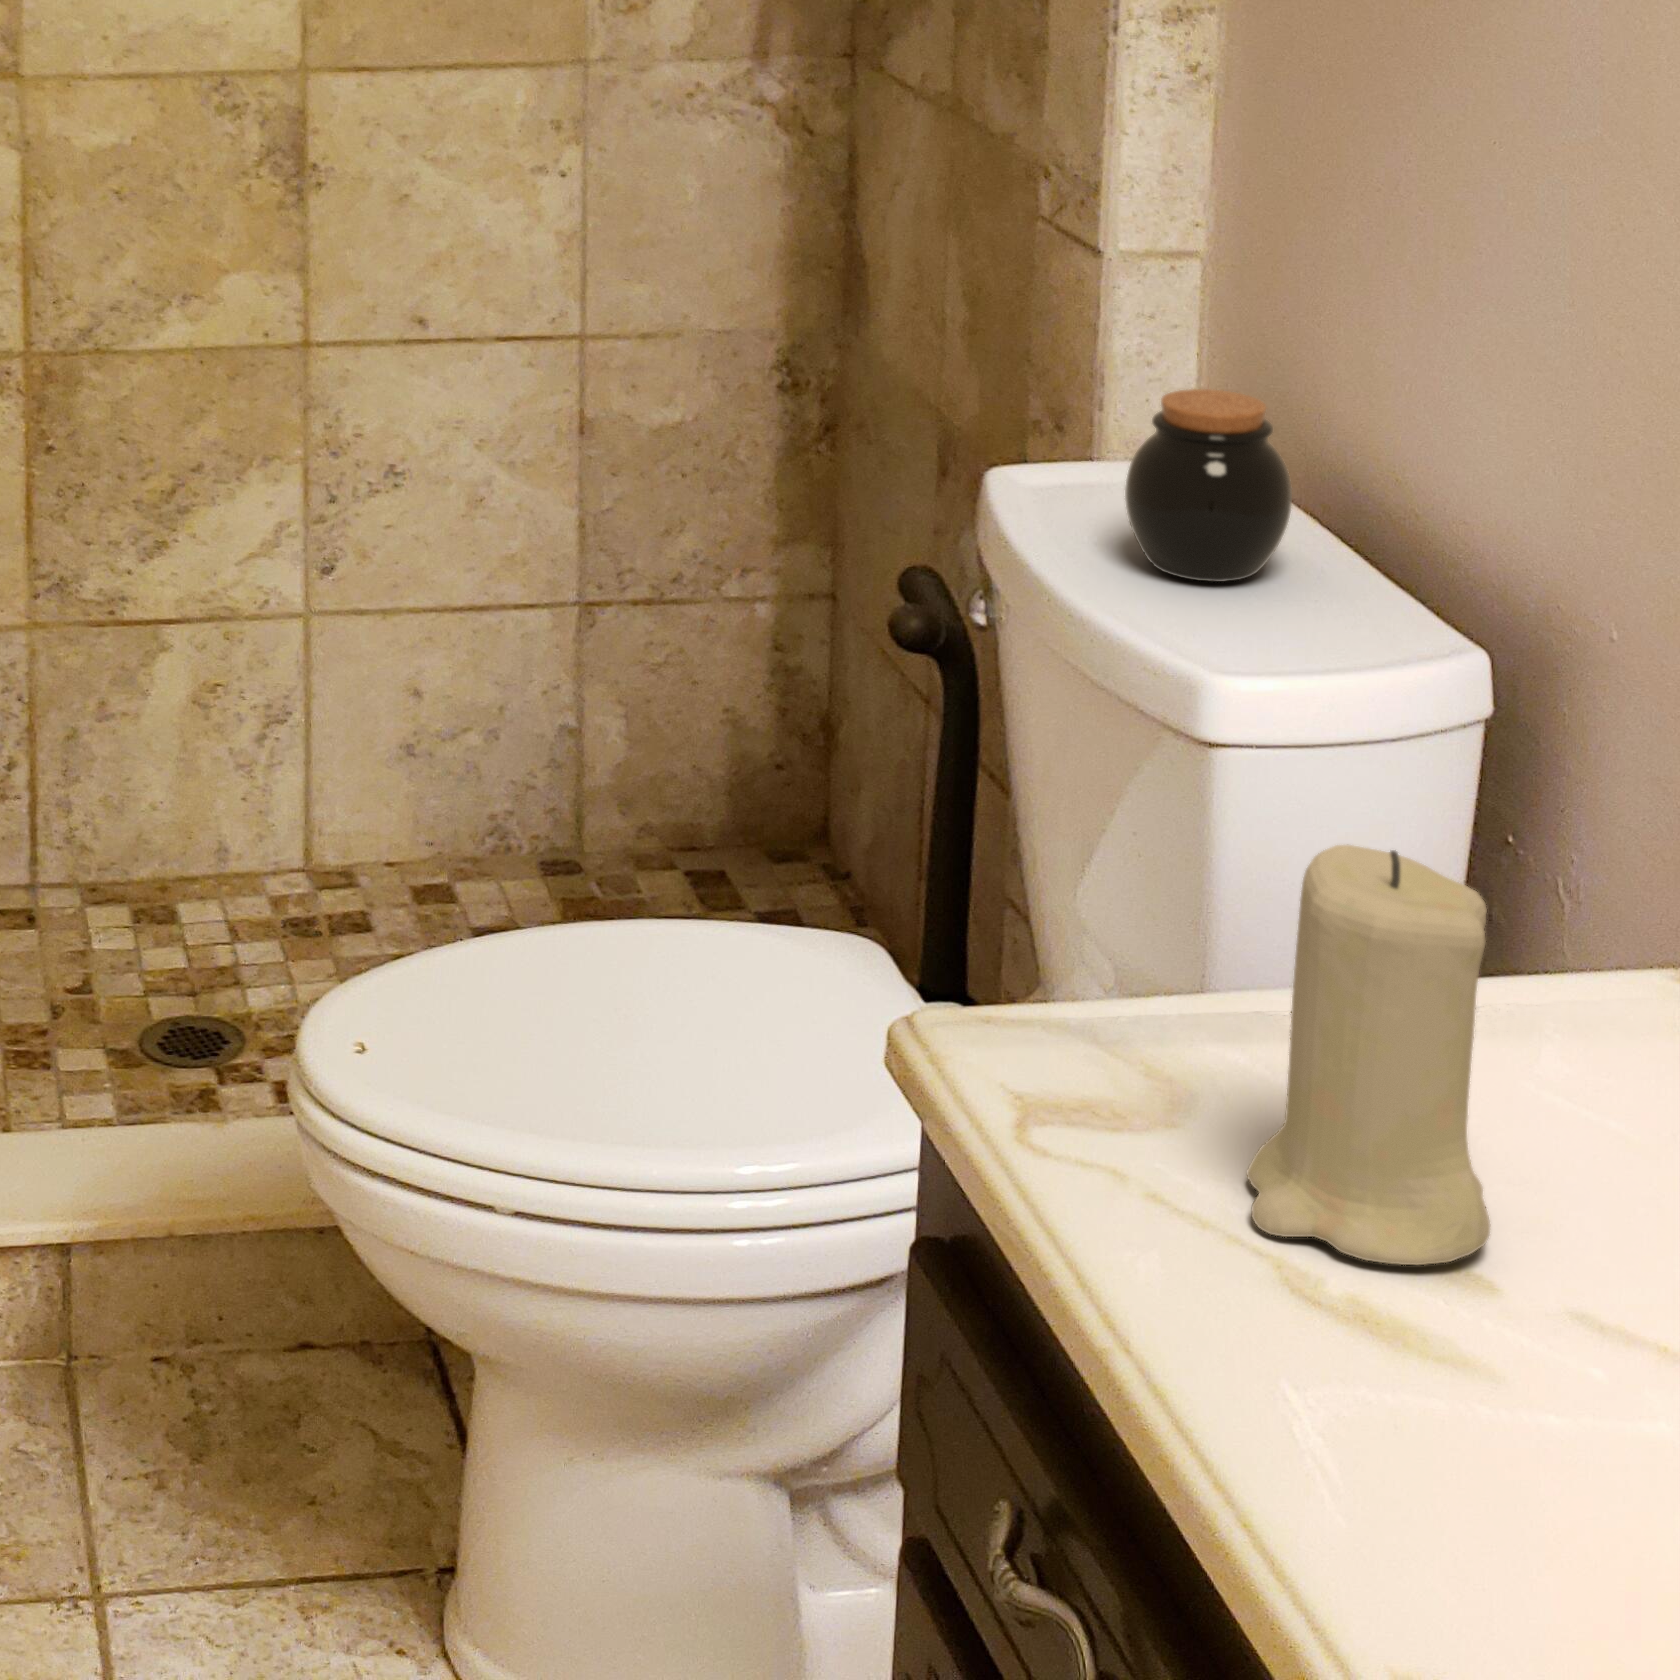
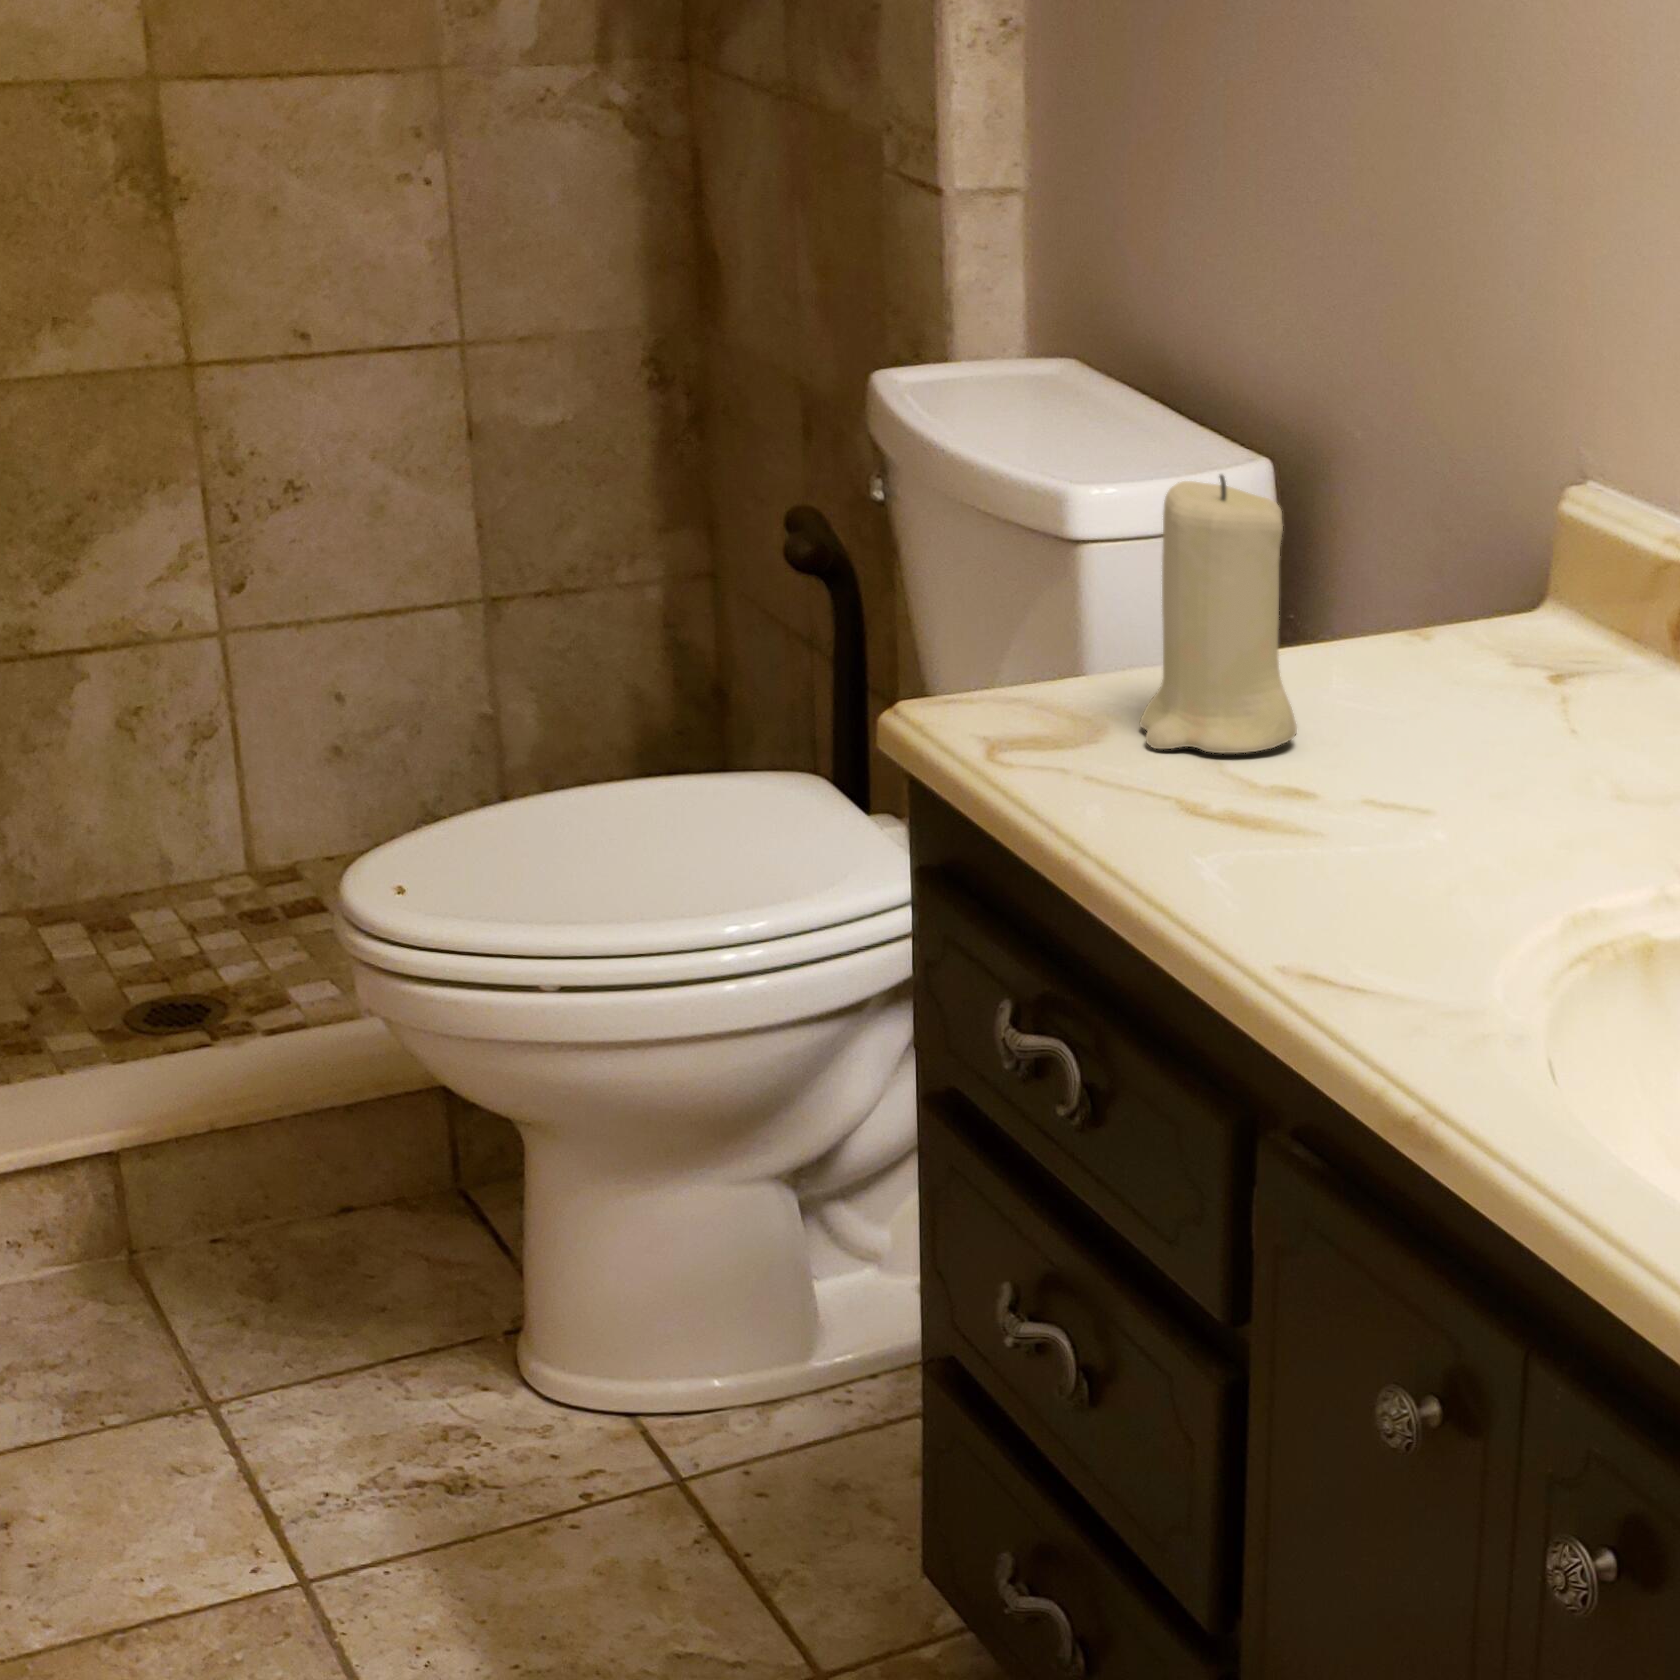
jar: present [1125,389,1292,582] -> none [991,265,1117,418]

